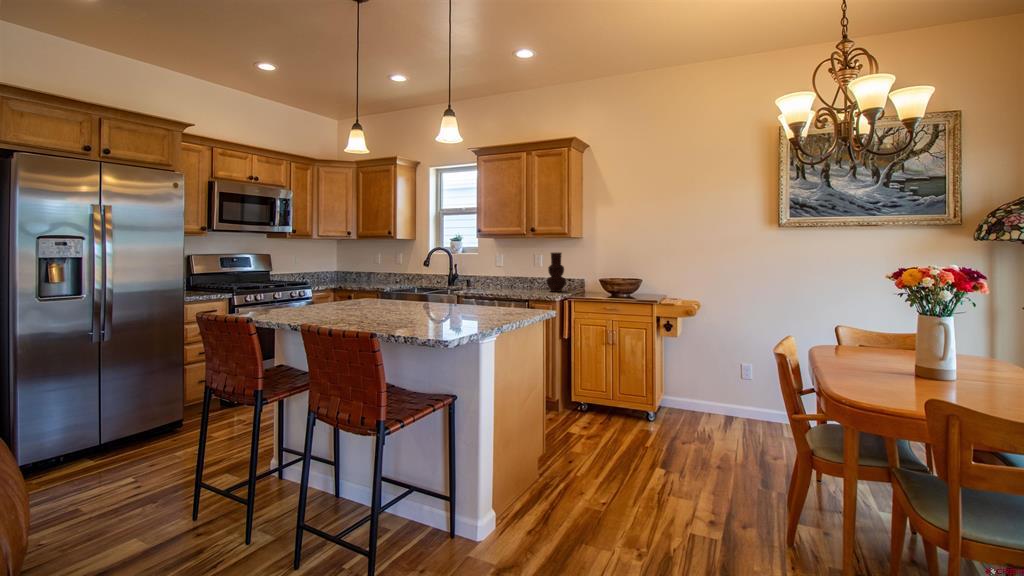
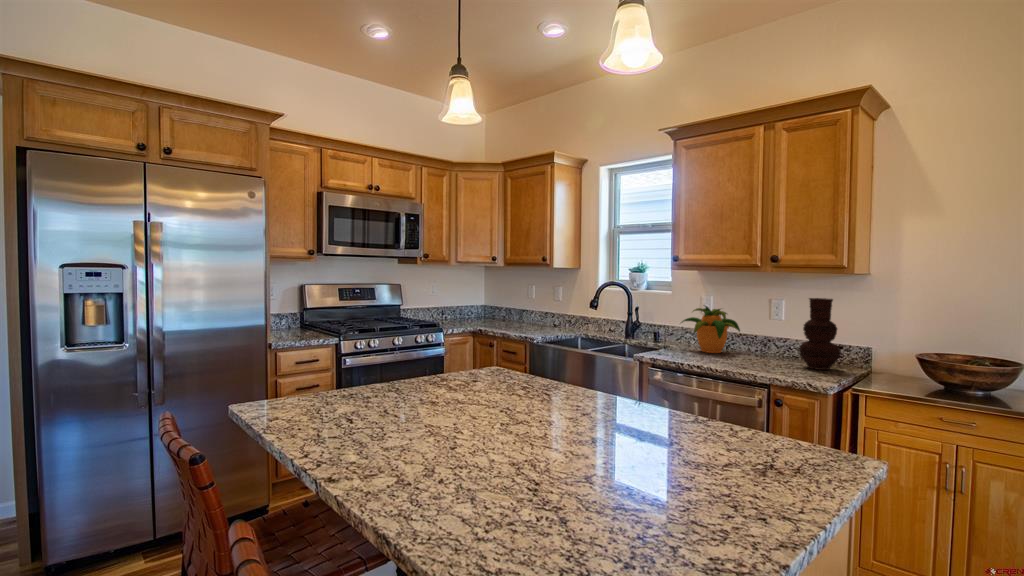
potted plant: none [483,260,519,289] -> present [682,306,740,353]

